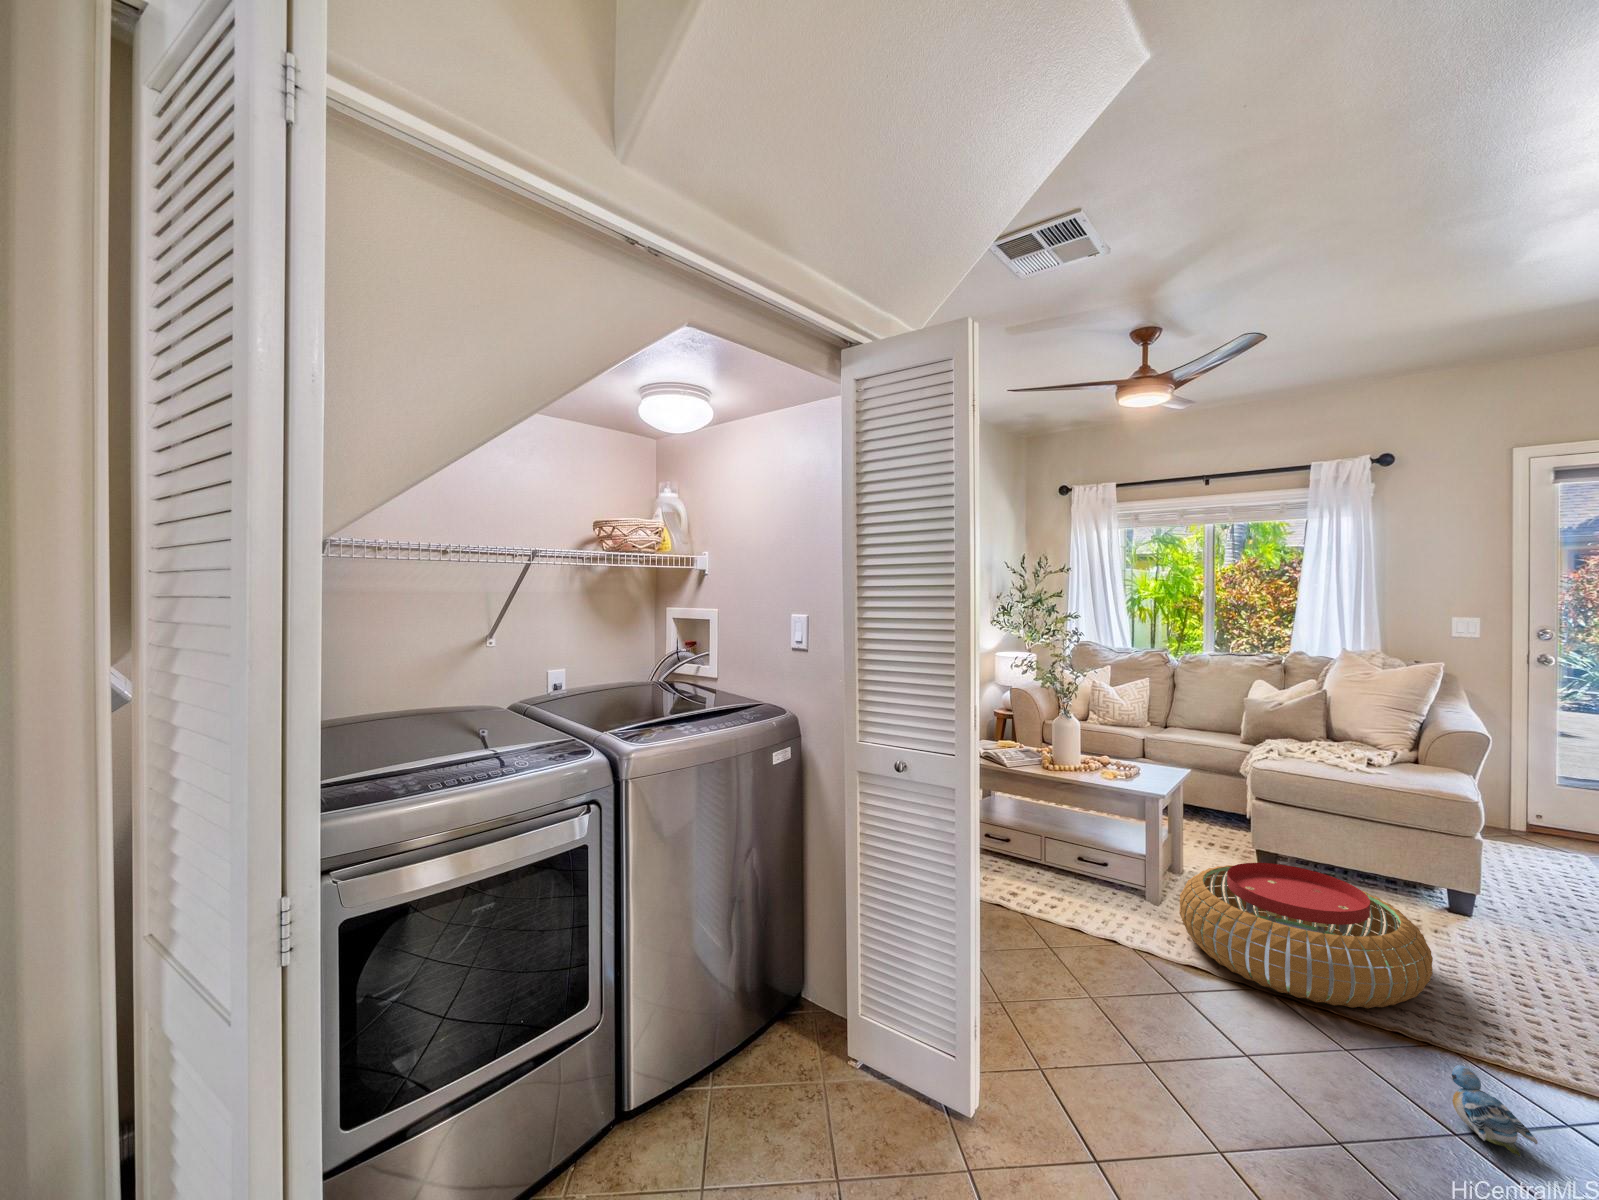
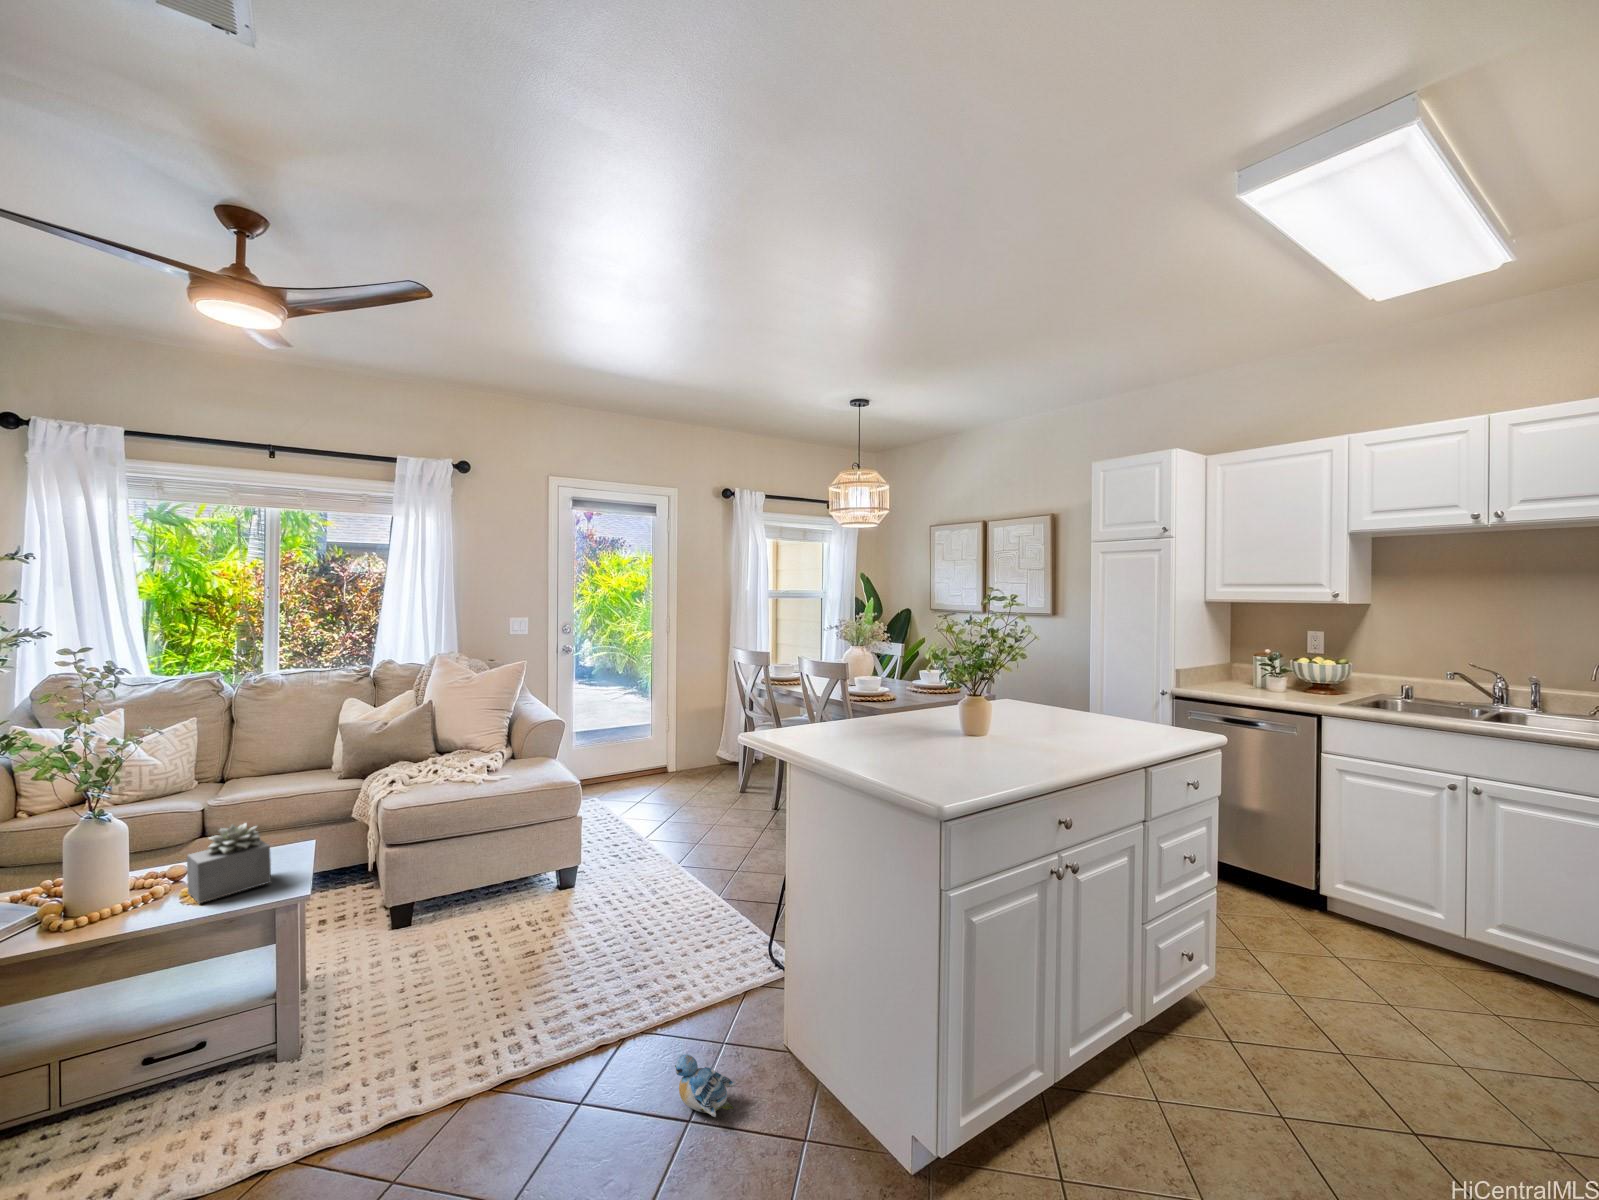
succulent plant: none [1107,736,1151,782] -> present [187,823,271,903]
pouf: present [1180,863,1433,1008] -> none [345,911,603,1096]

